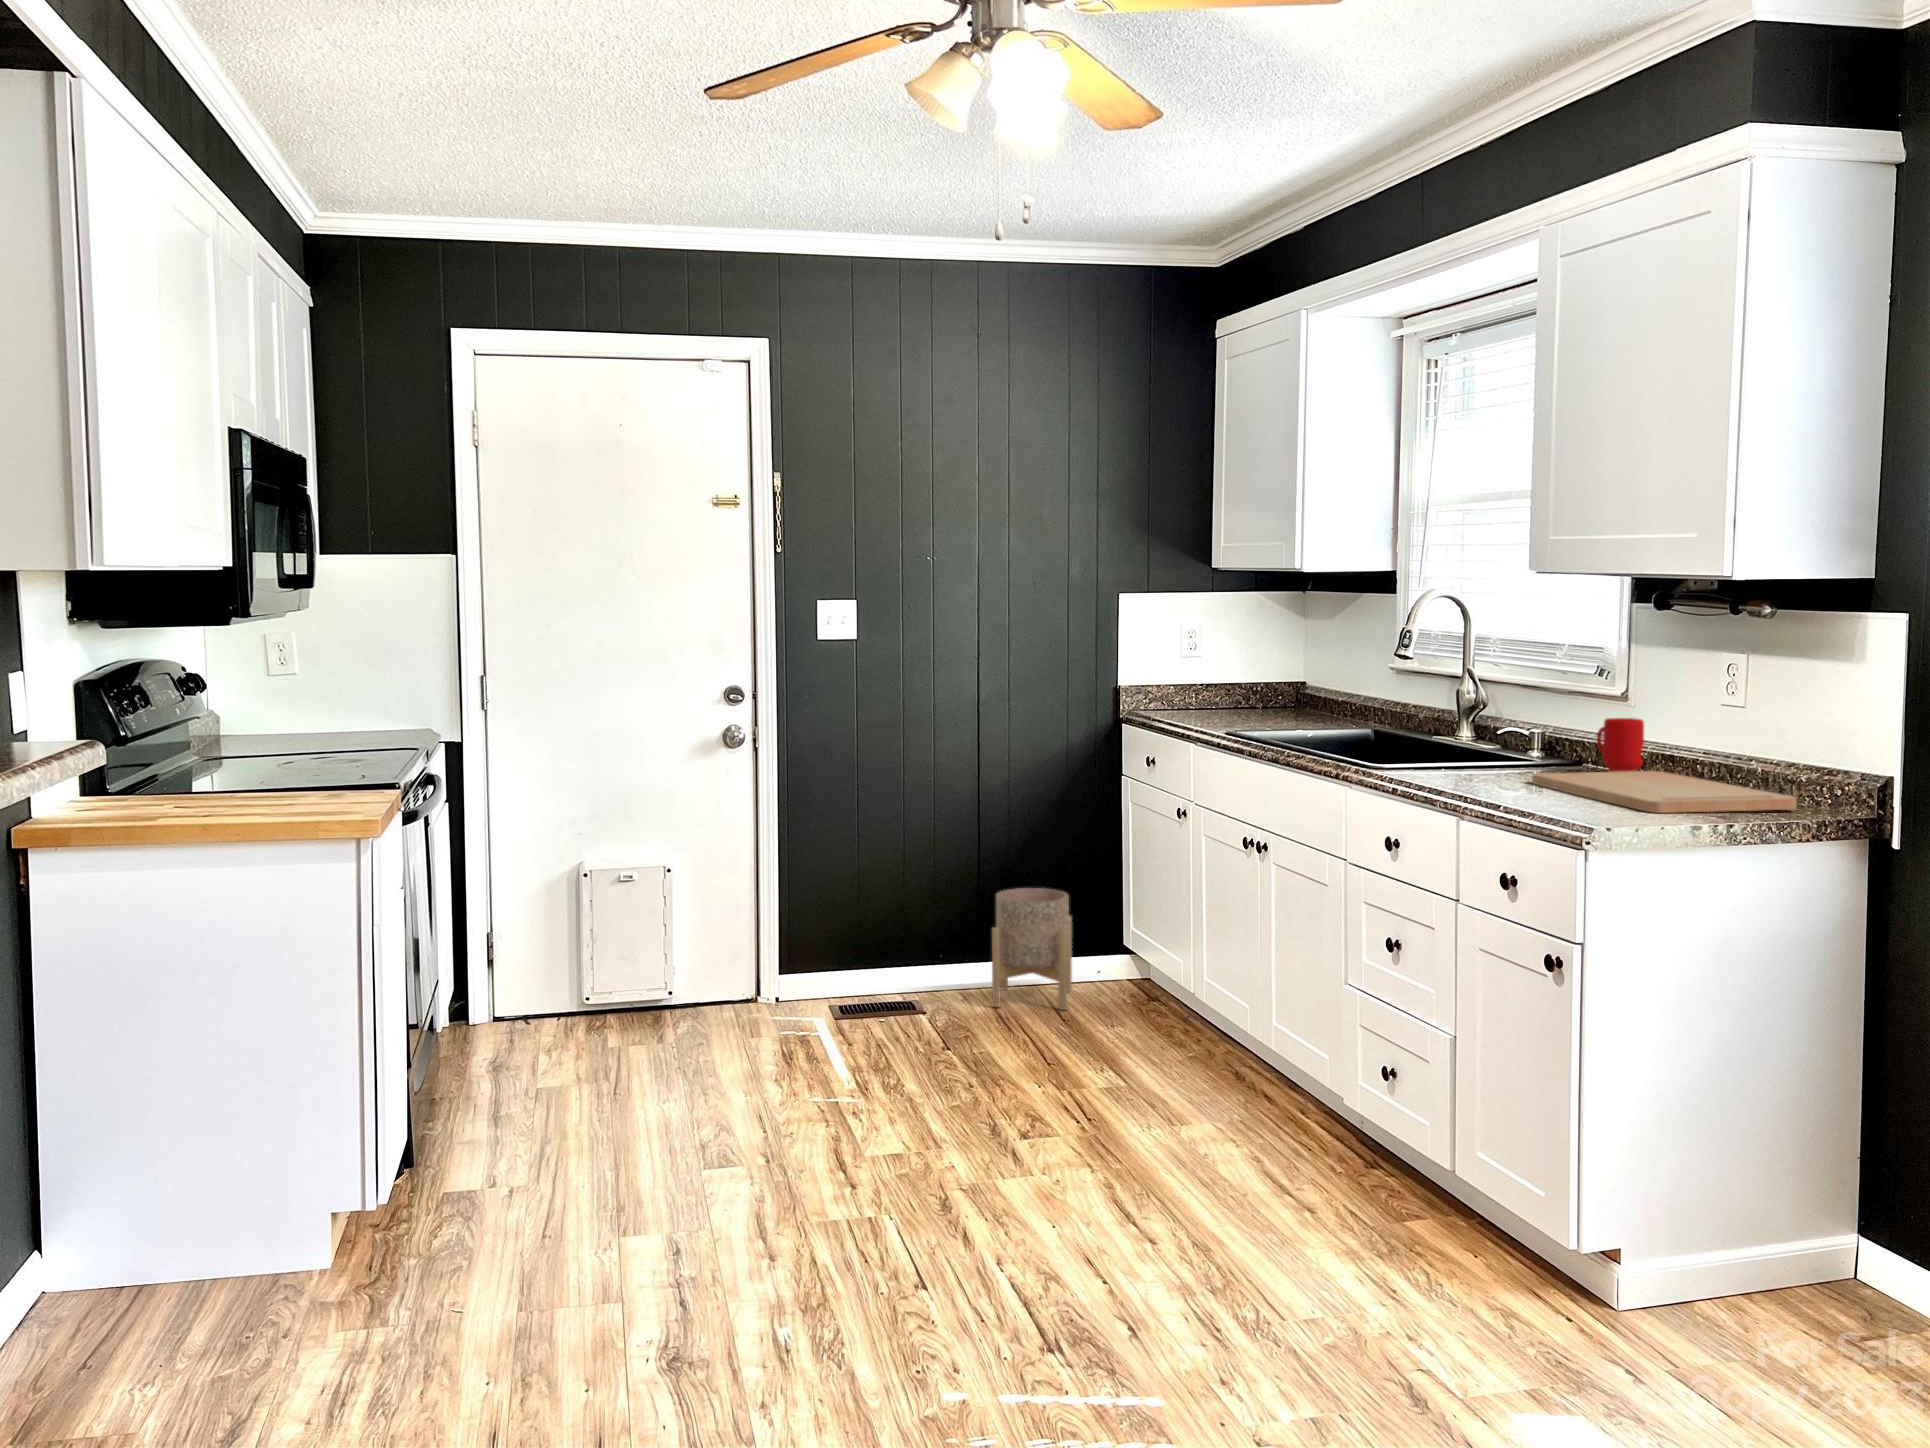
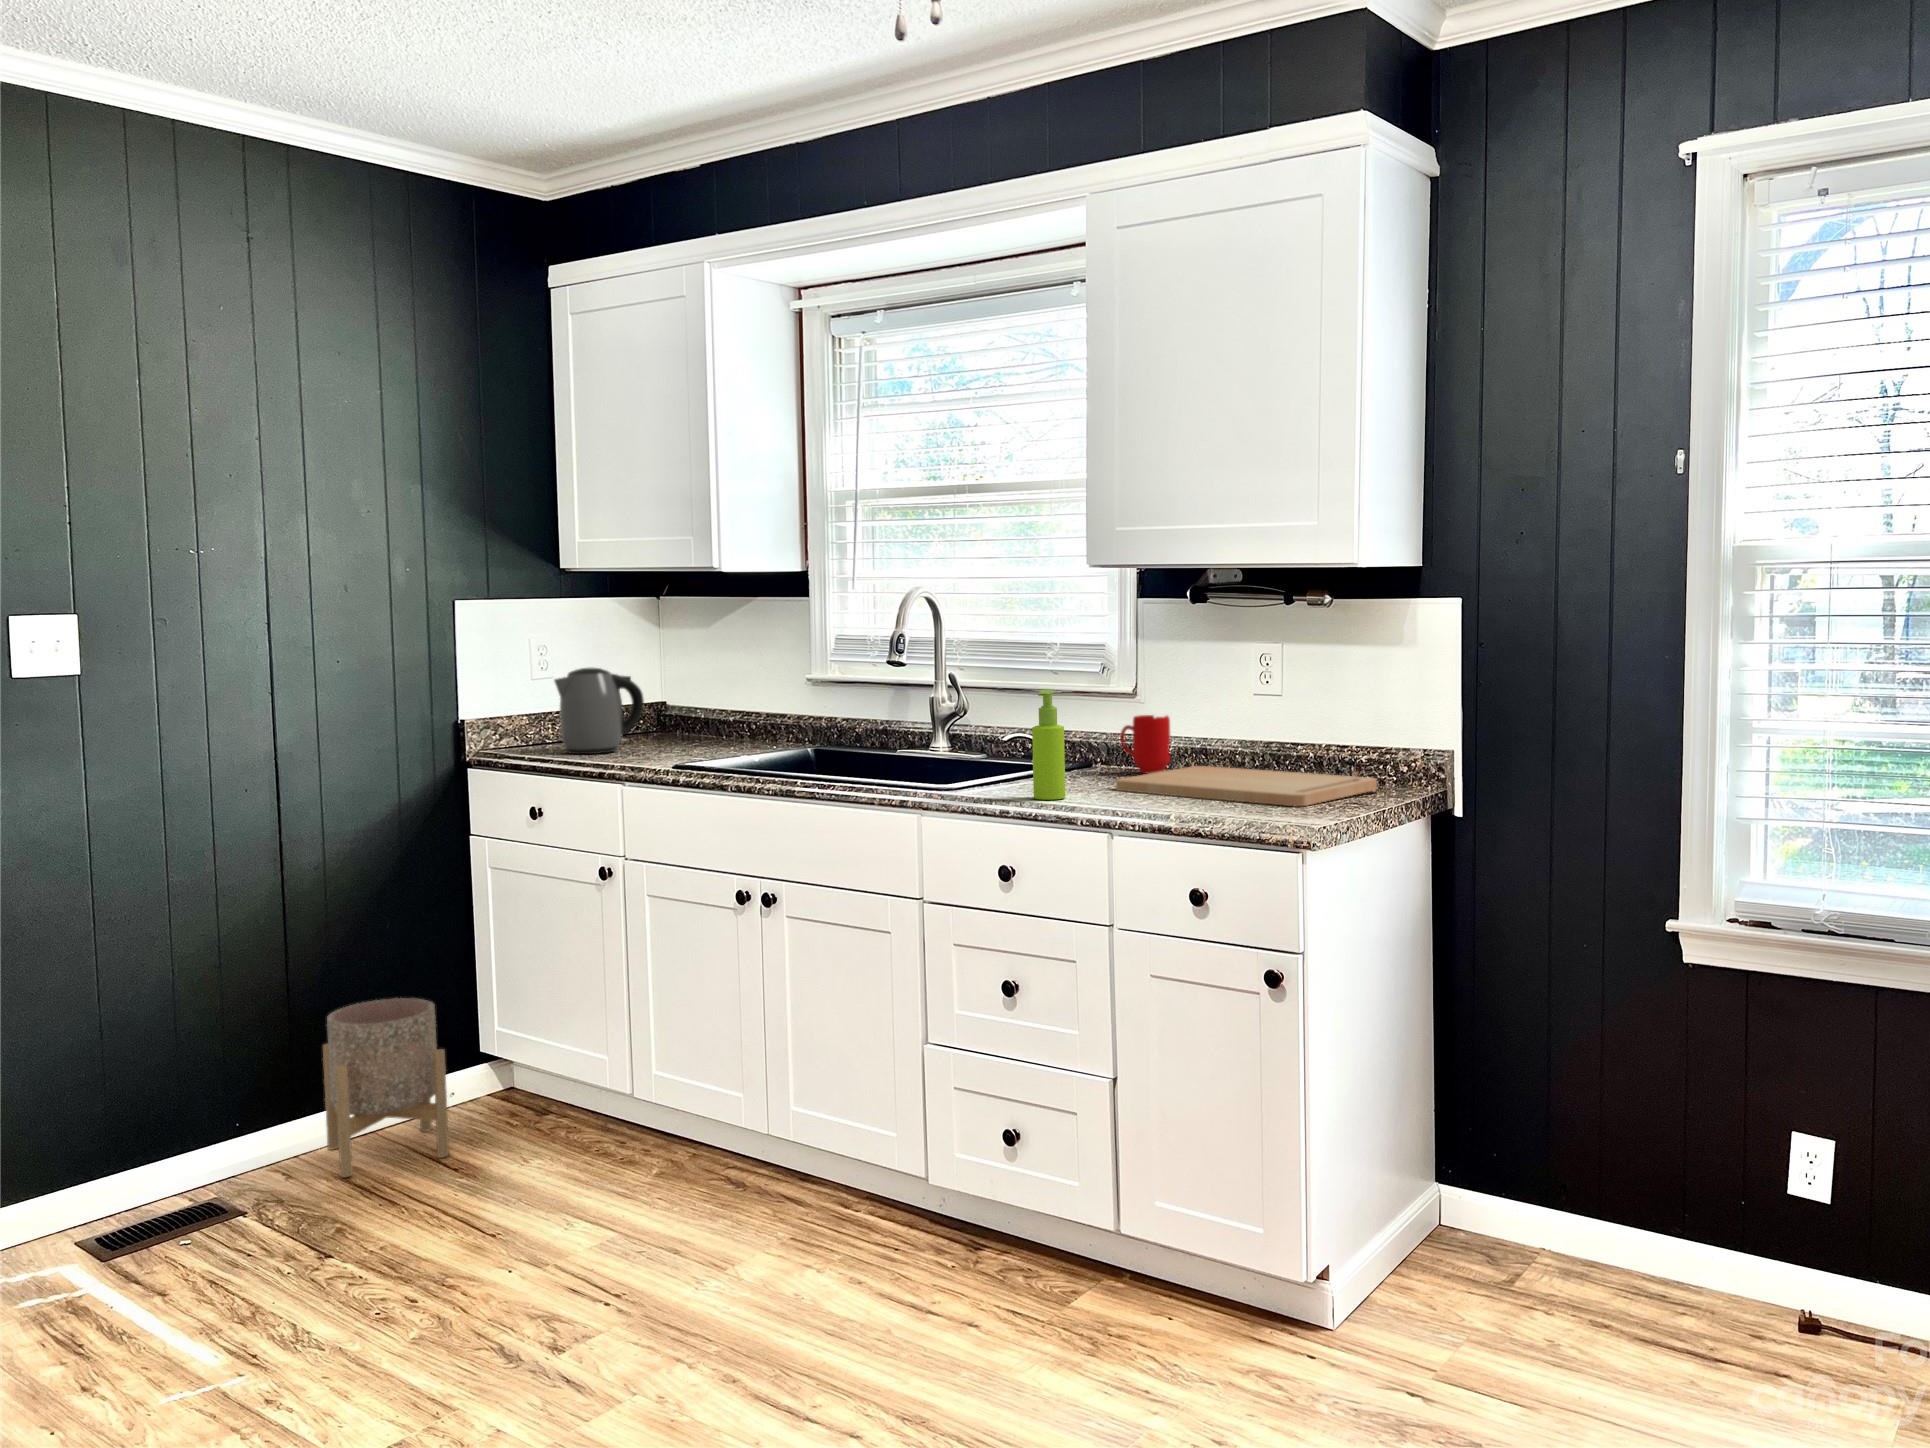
kettle: none [1182,650,1256,720] -> present [554,668,644,754]
soap dispenser: none [1429,685,1460,784] -> present [1032,690,1065,800]

